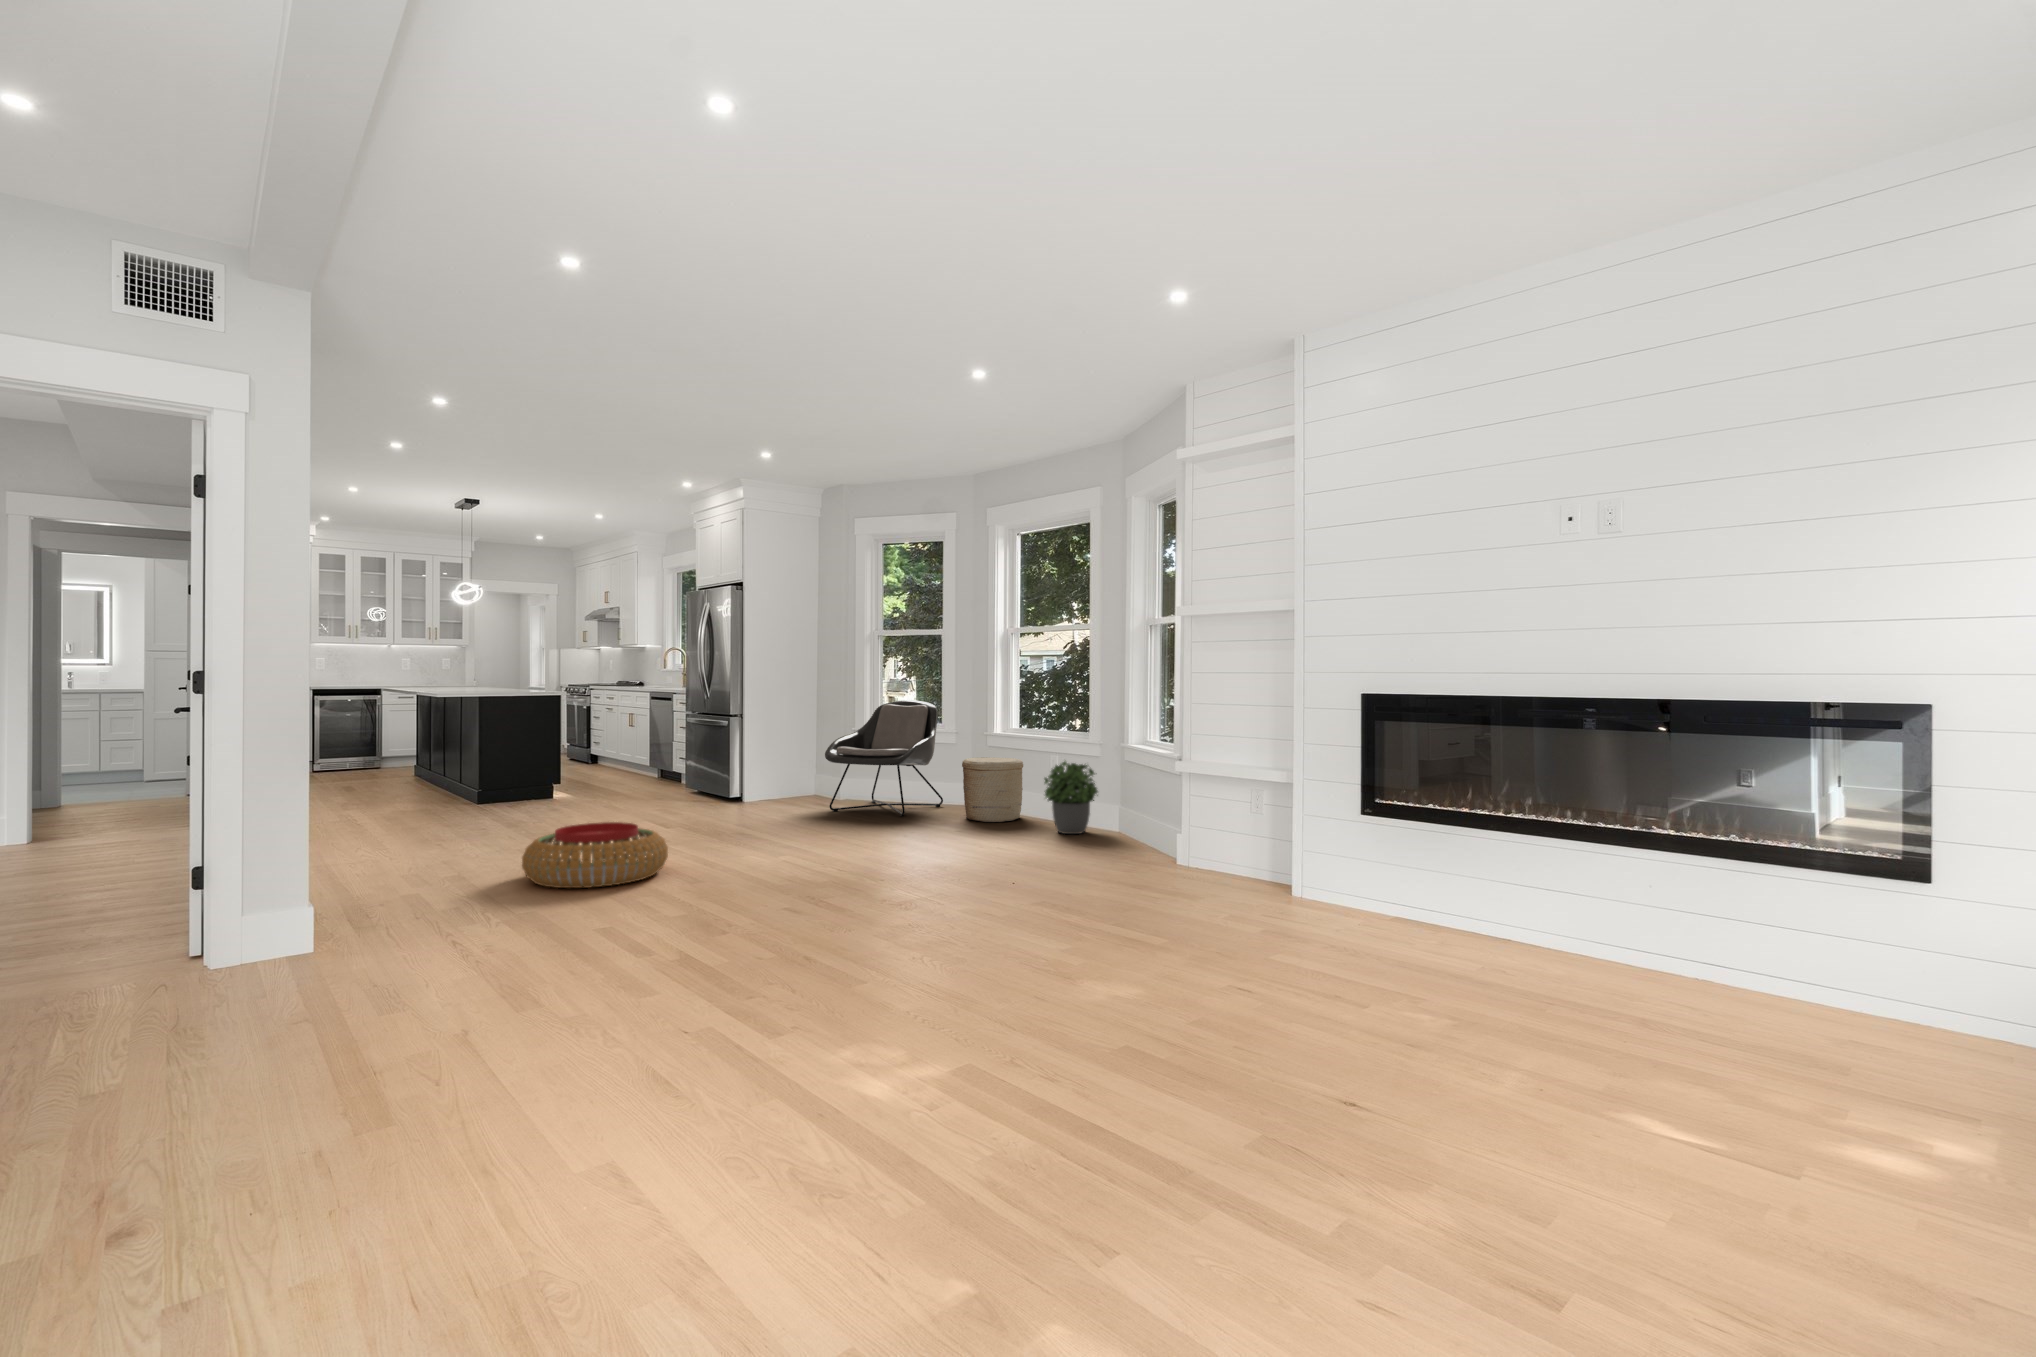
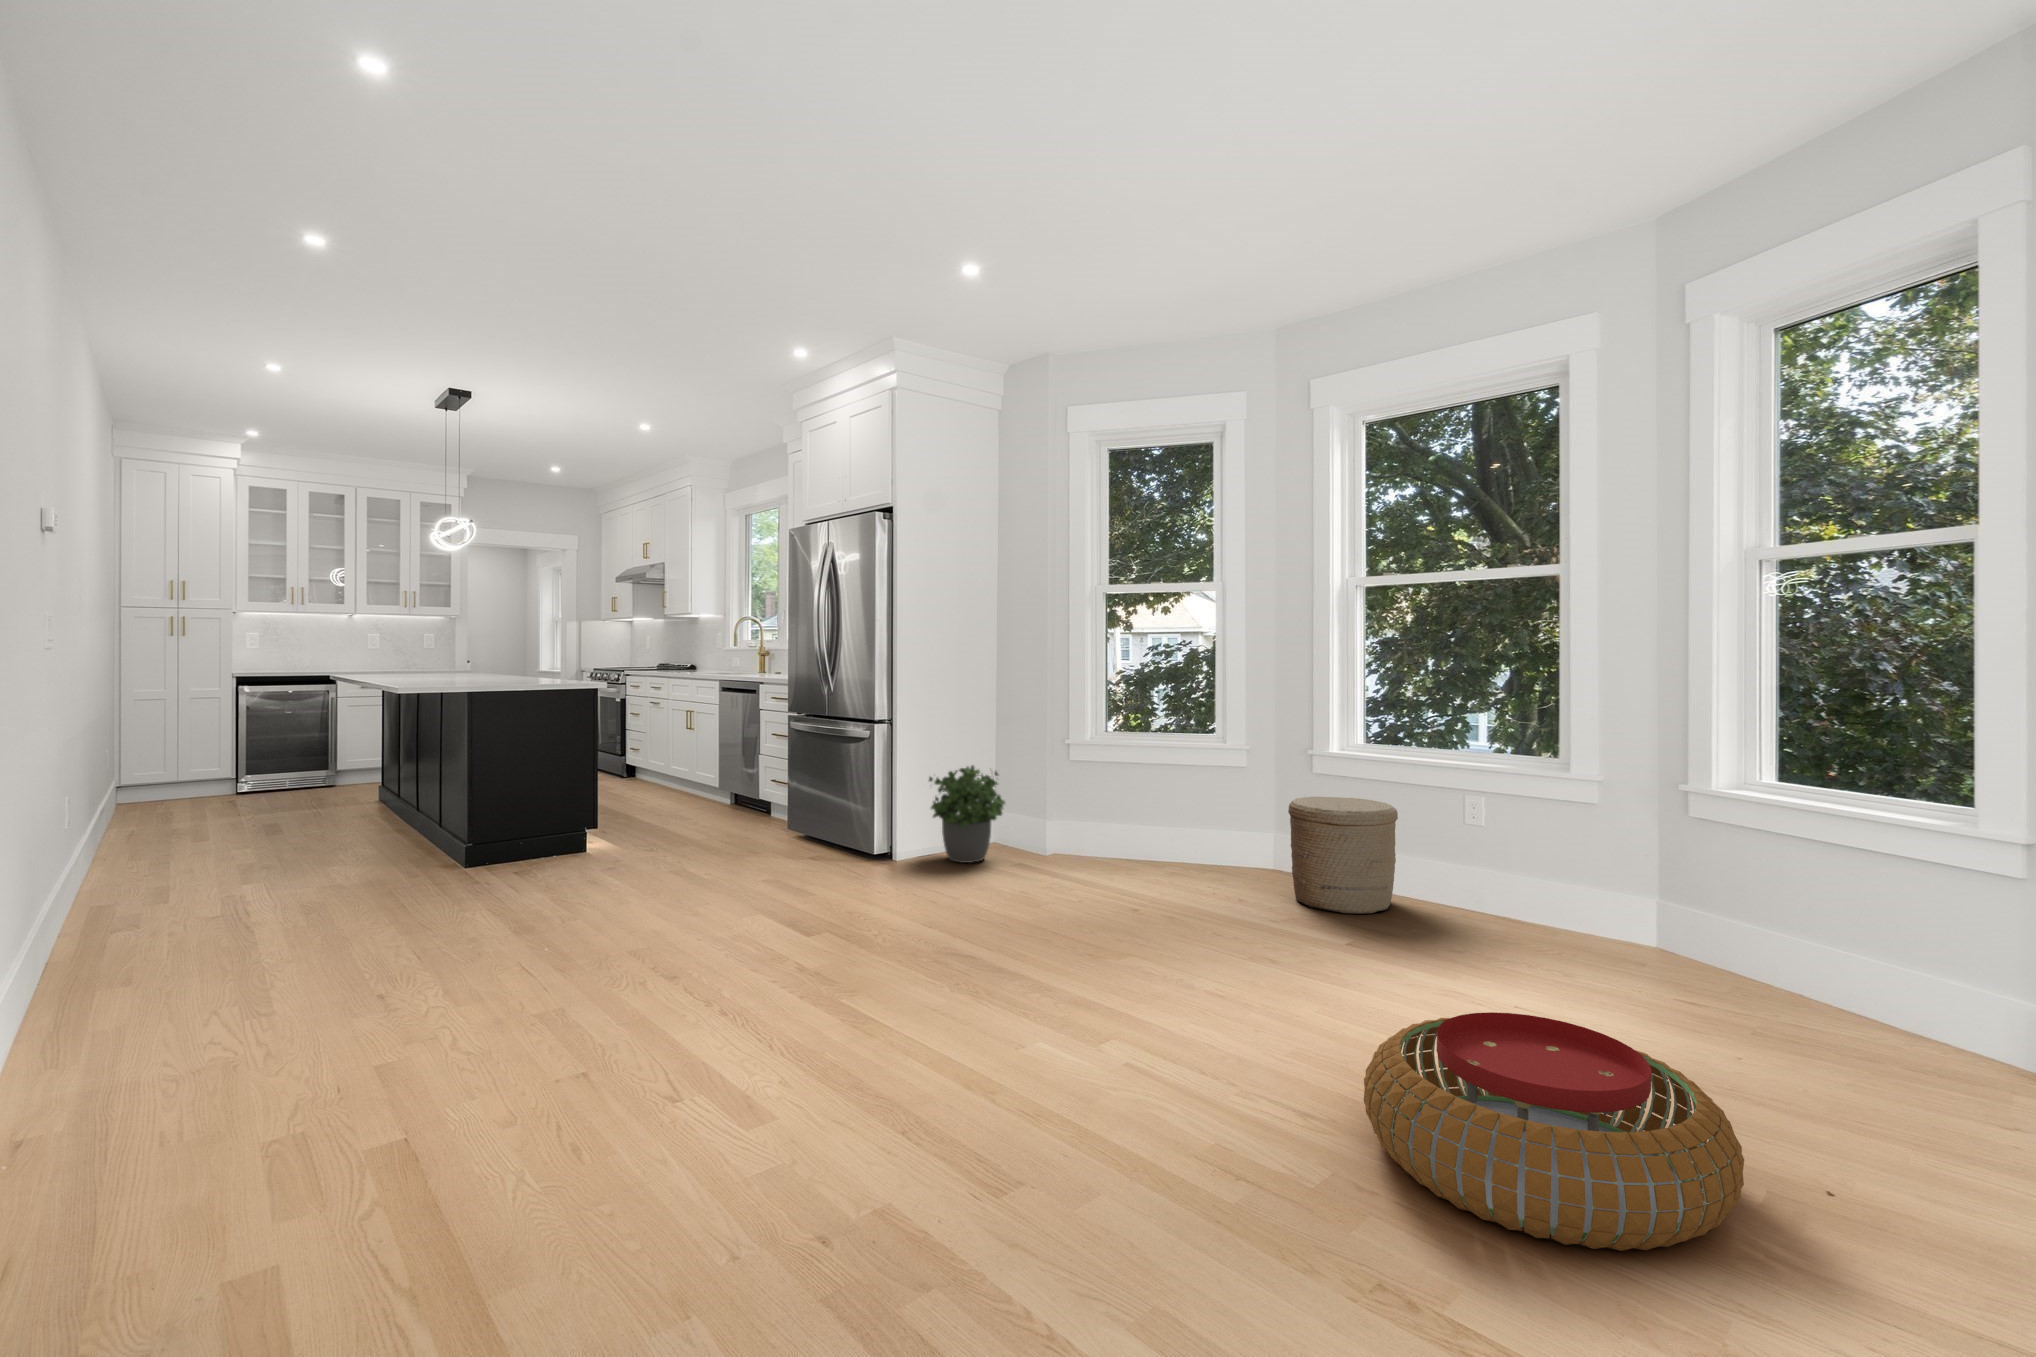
lounge chair: present [825,700,943,816] -> none [1043,699,1219,897]
potted plant: present [1044,761,1098,834] -> present [929,765,1005,863]
pouf: present [522,822,668,888] -> present [1364,1012,1744,1251]

